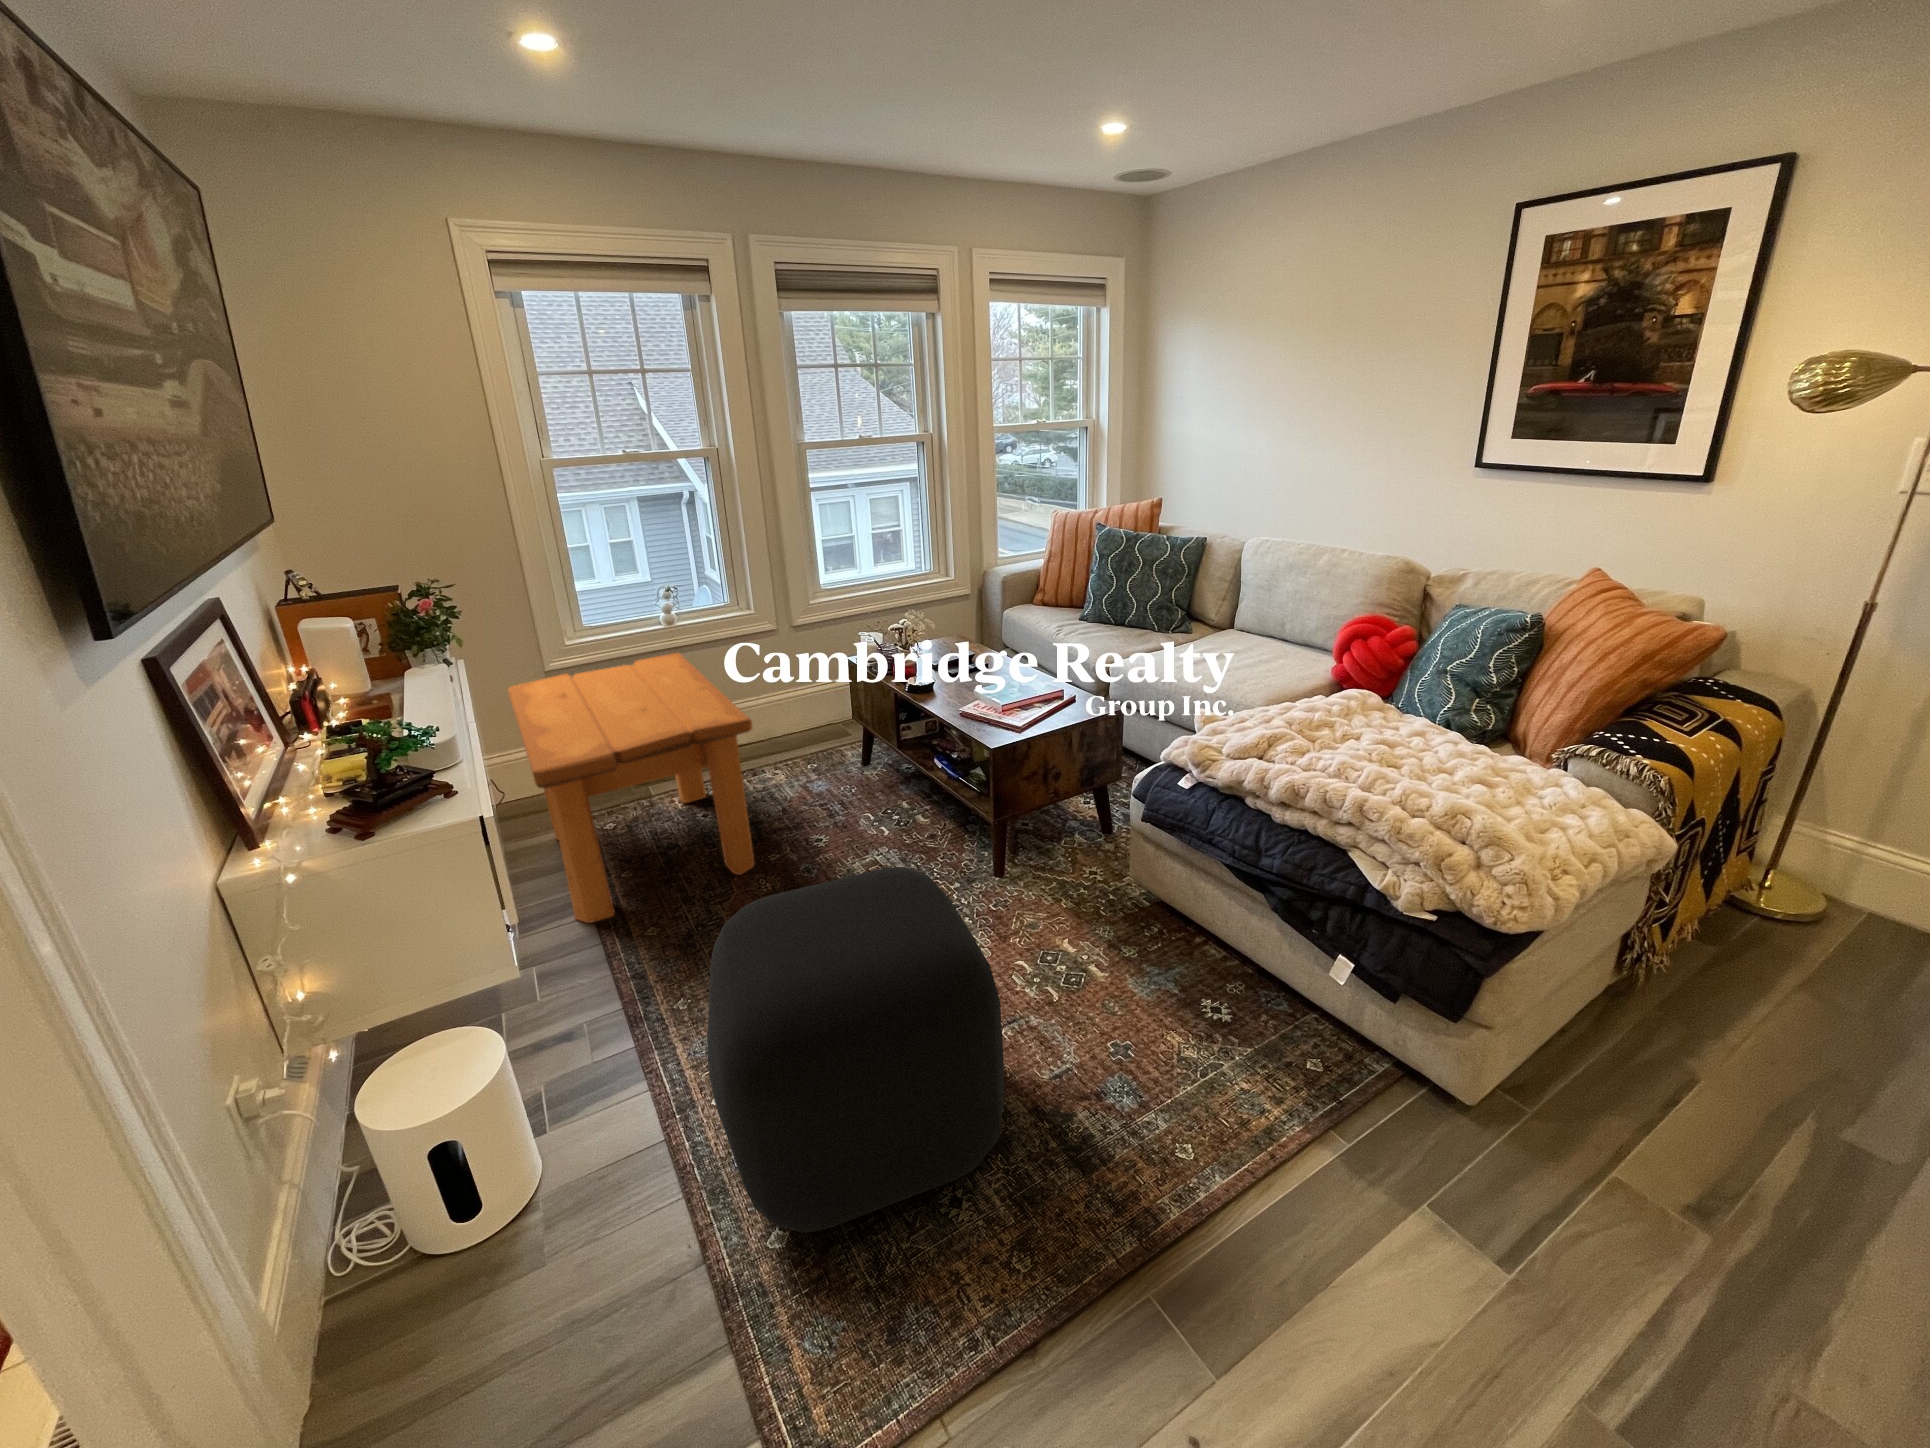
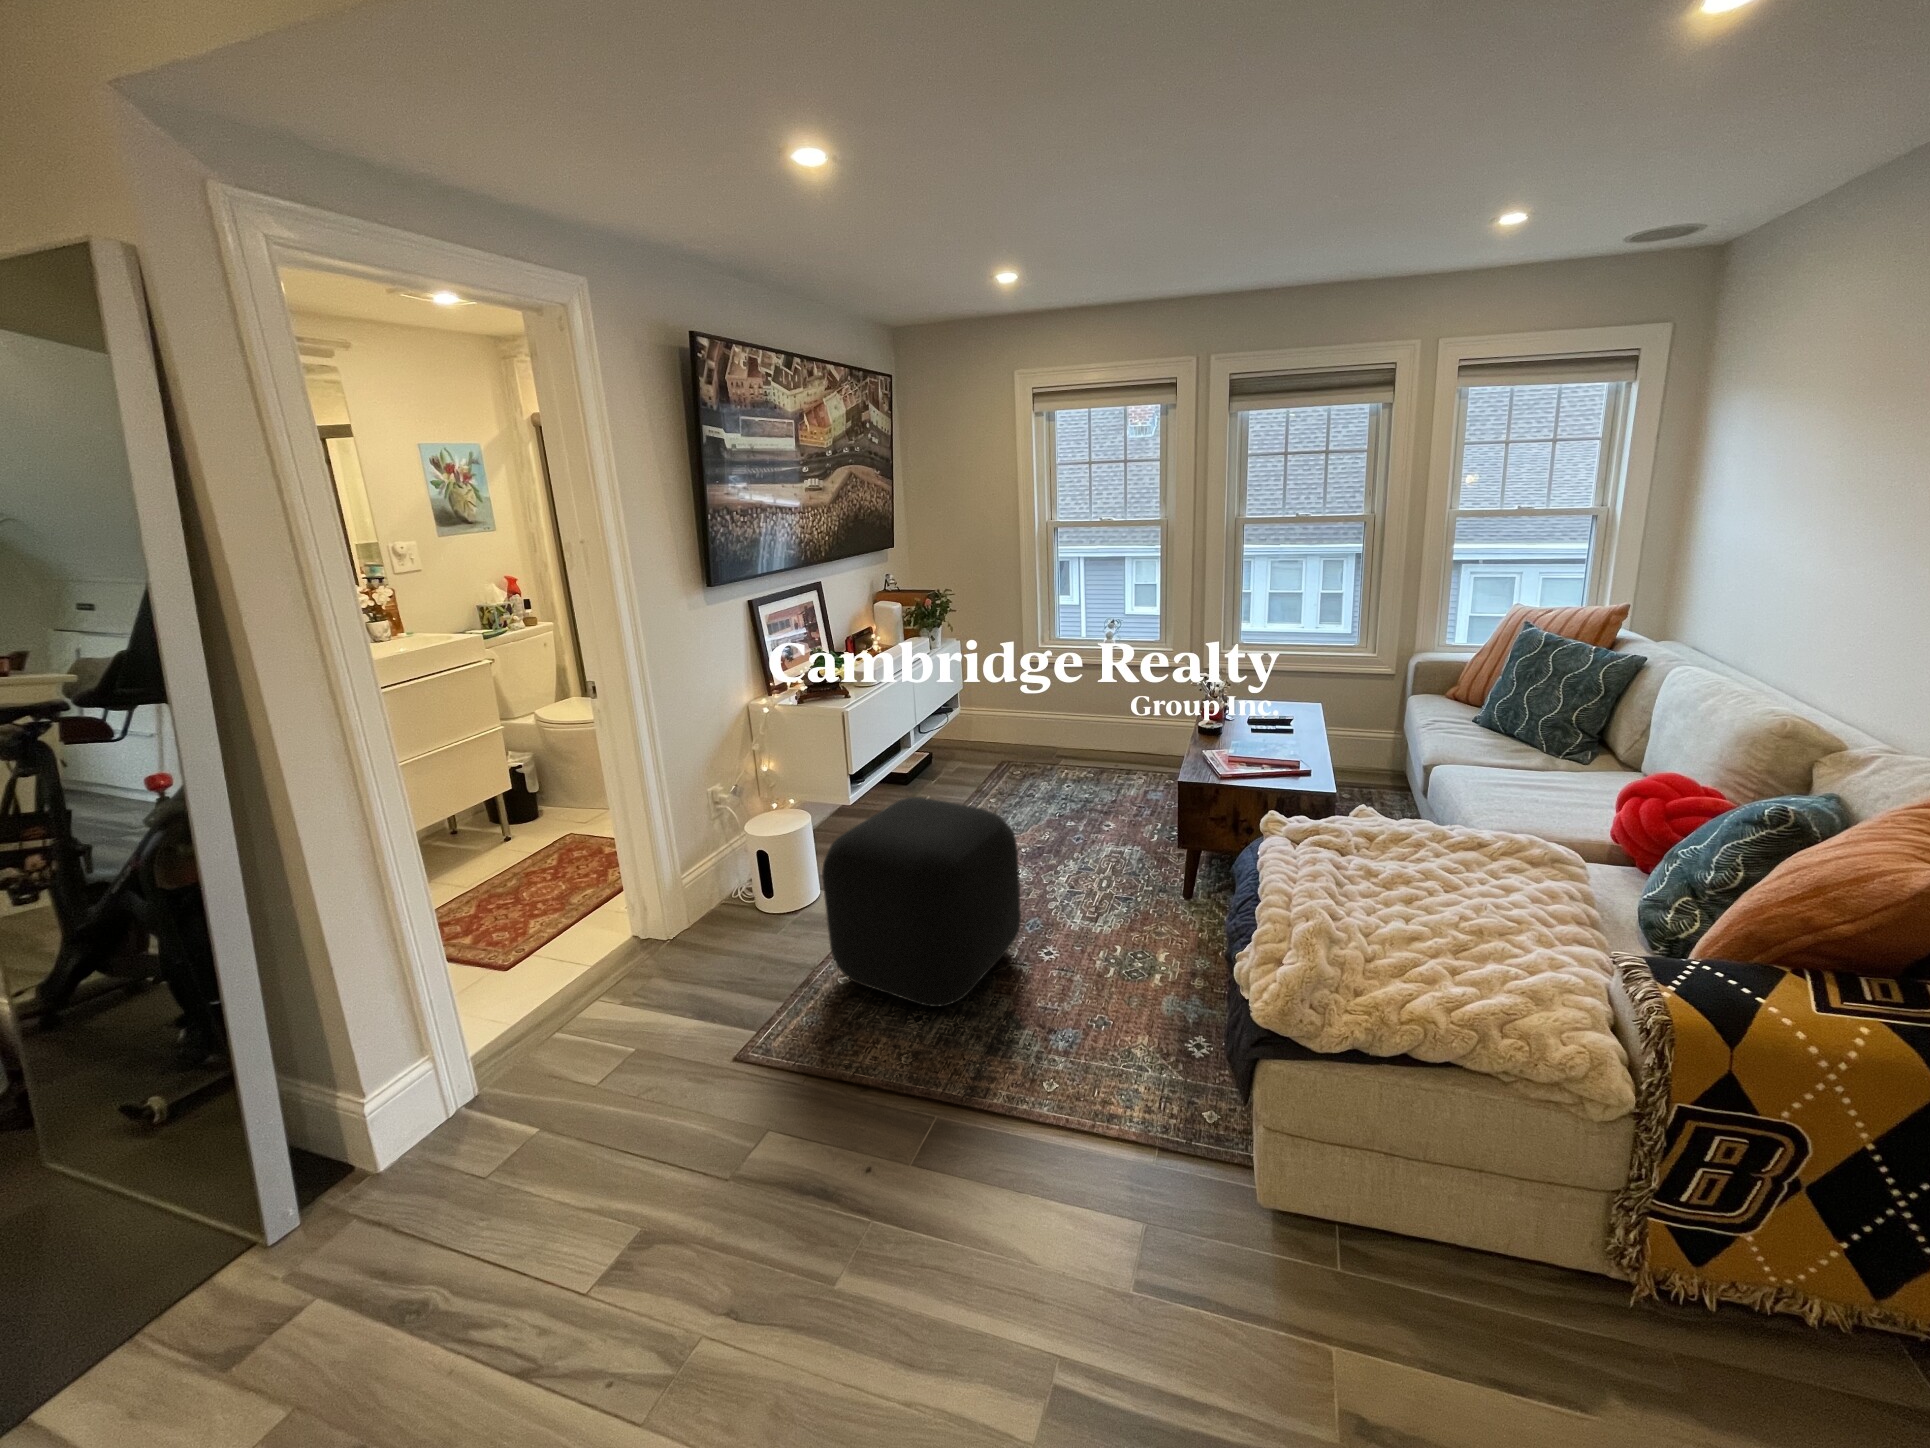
side table: present [508,652,754,923] -> none [925,662,1095,823]

